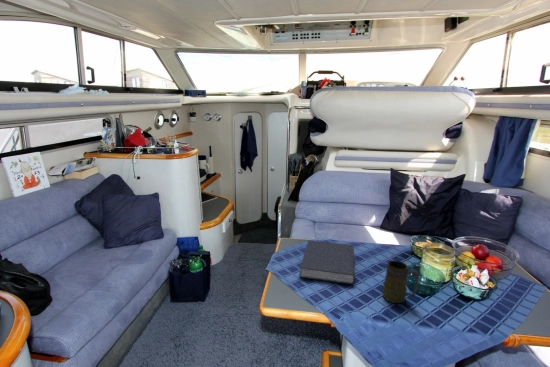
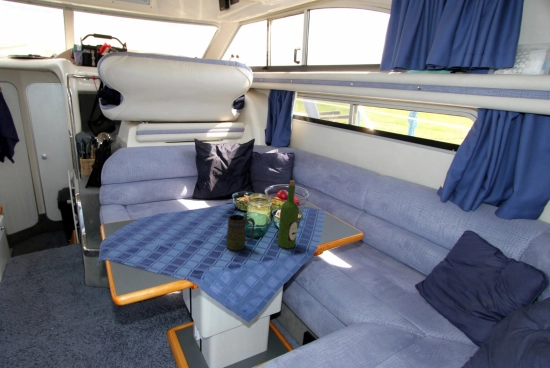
wine bottle: none [451,235,486,323] -> present [278,180,299,248]
book: present [300,240,355,284] -> none [139,213,200,255]

